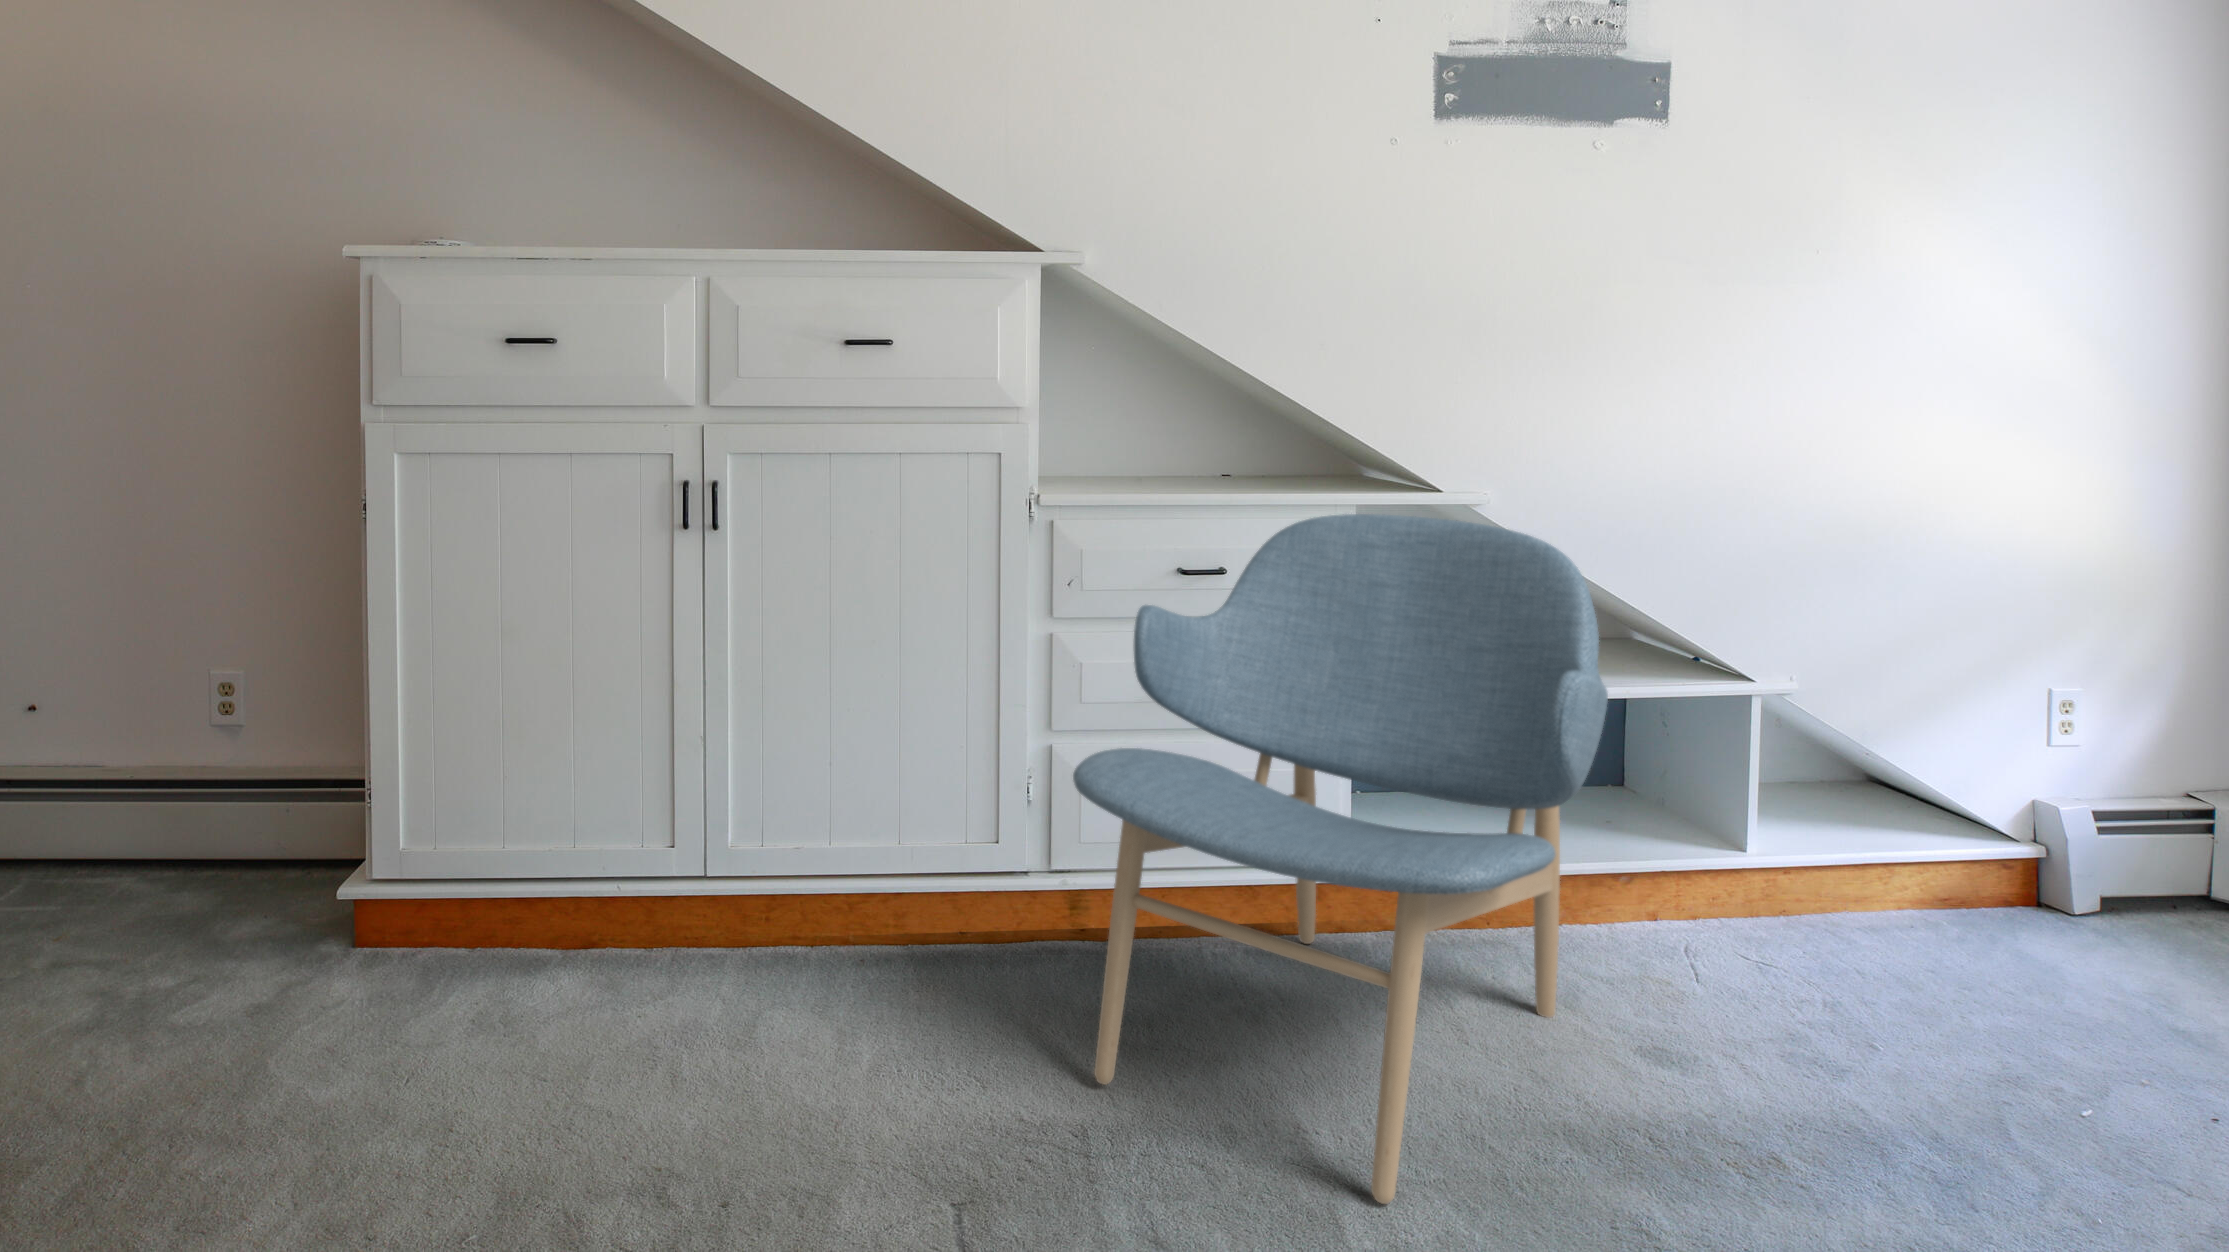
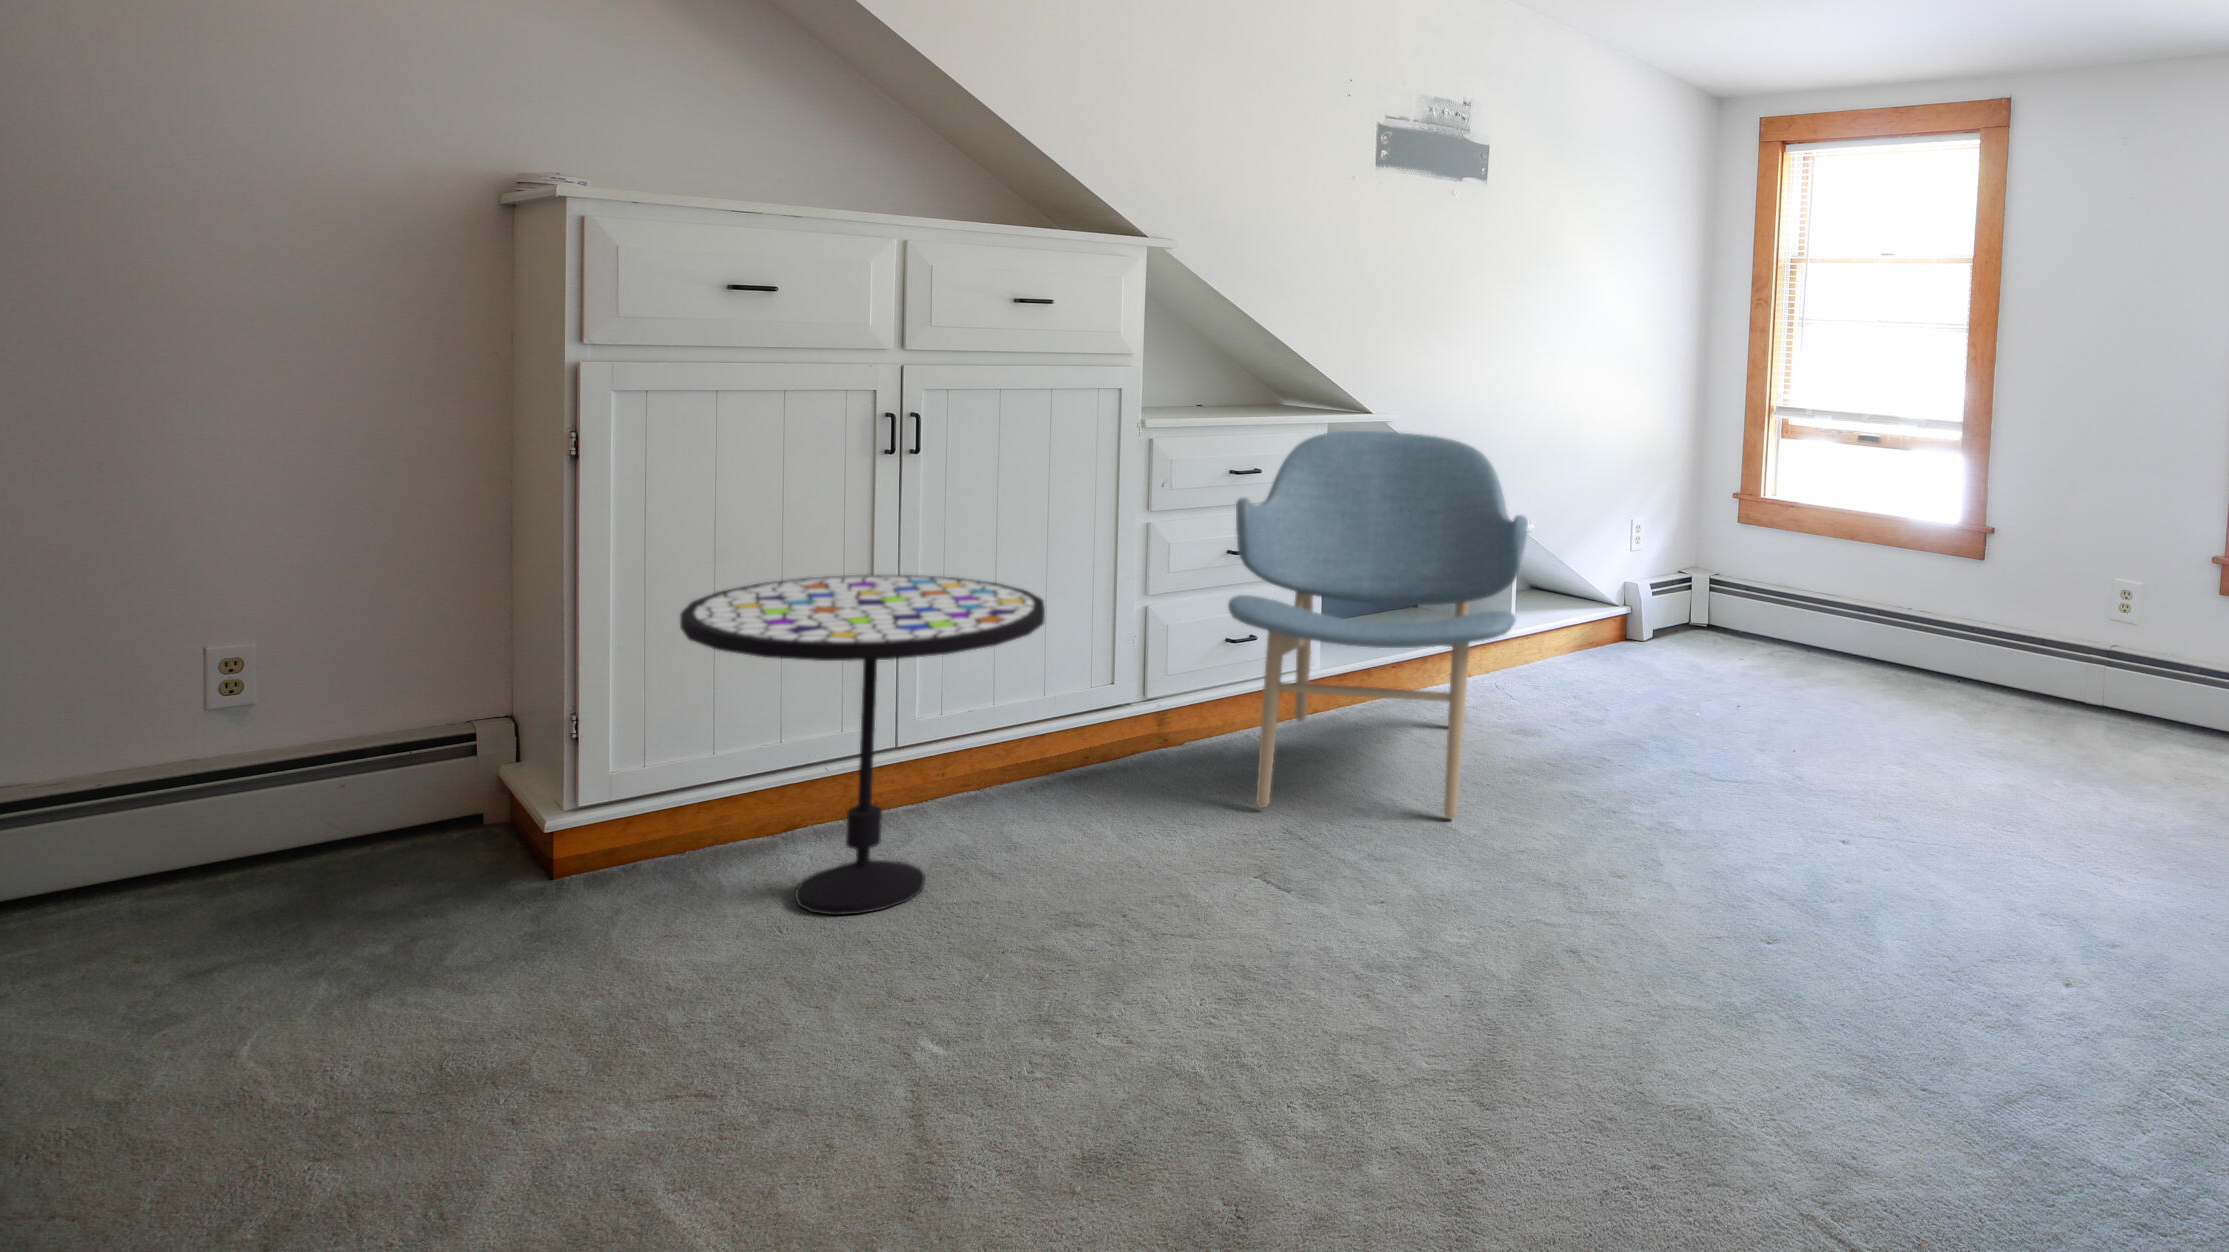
side table: none [329,664,759,1101] -> present [680,575,1045,915]

